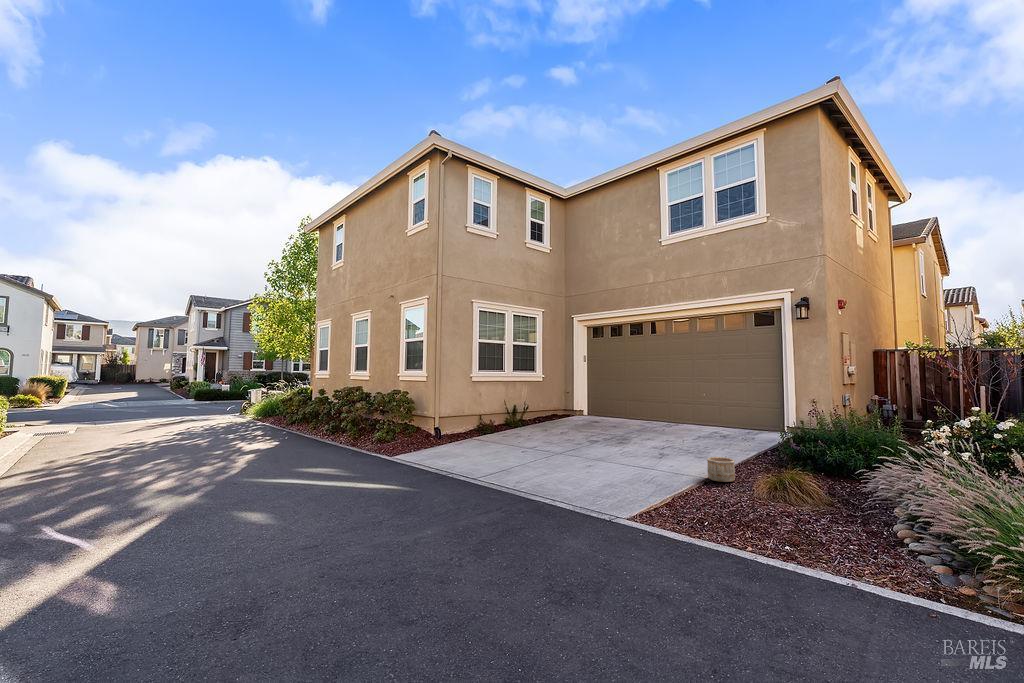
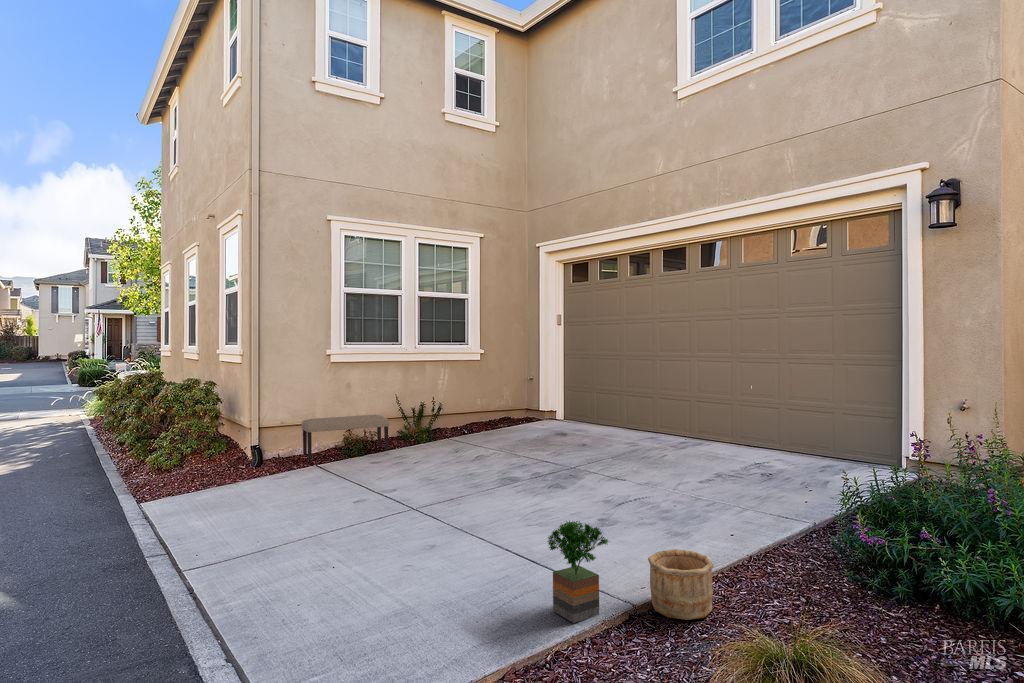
bench: none [456,411,504,435] -> present [302,415,389,459]
potted tree: none [668,444,694,485] -> present [548,521,608,623]

